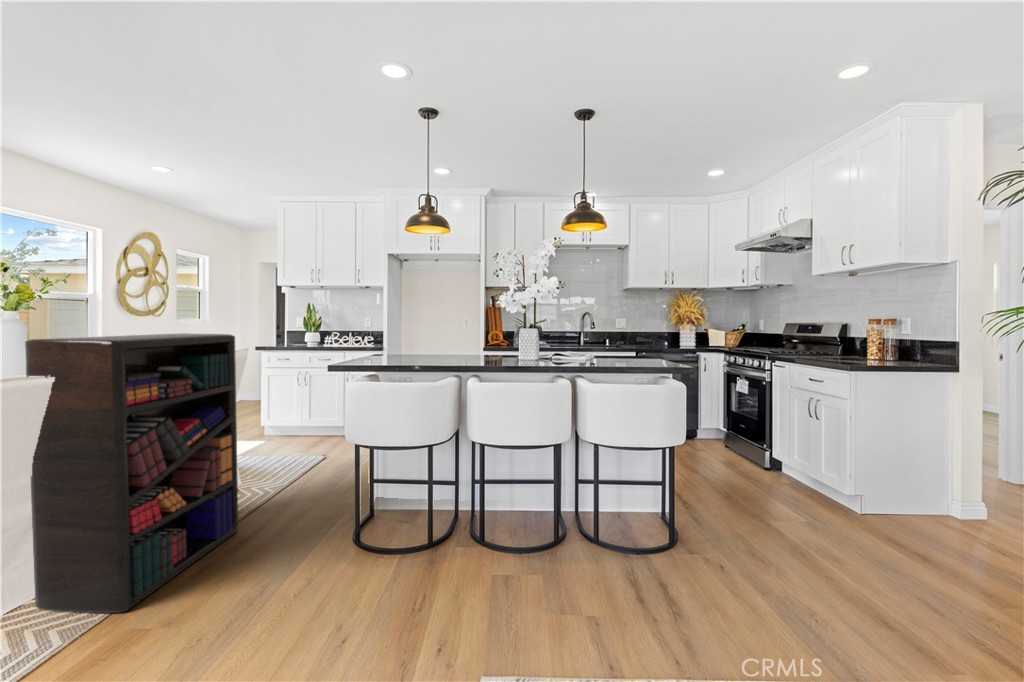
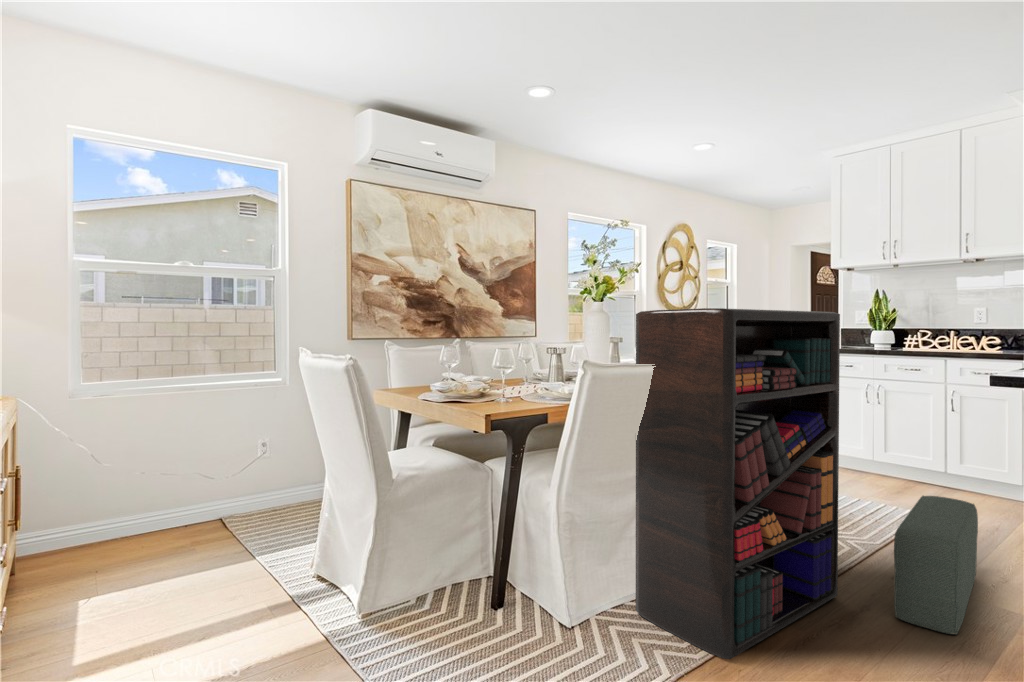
pouf: none [272,446,333,532] -> present [894,496,978,635]

